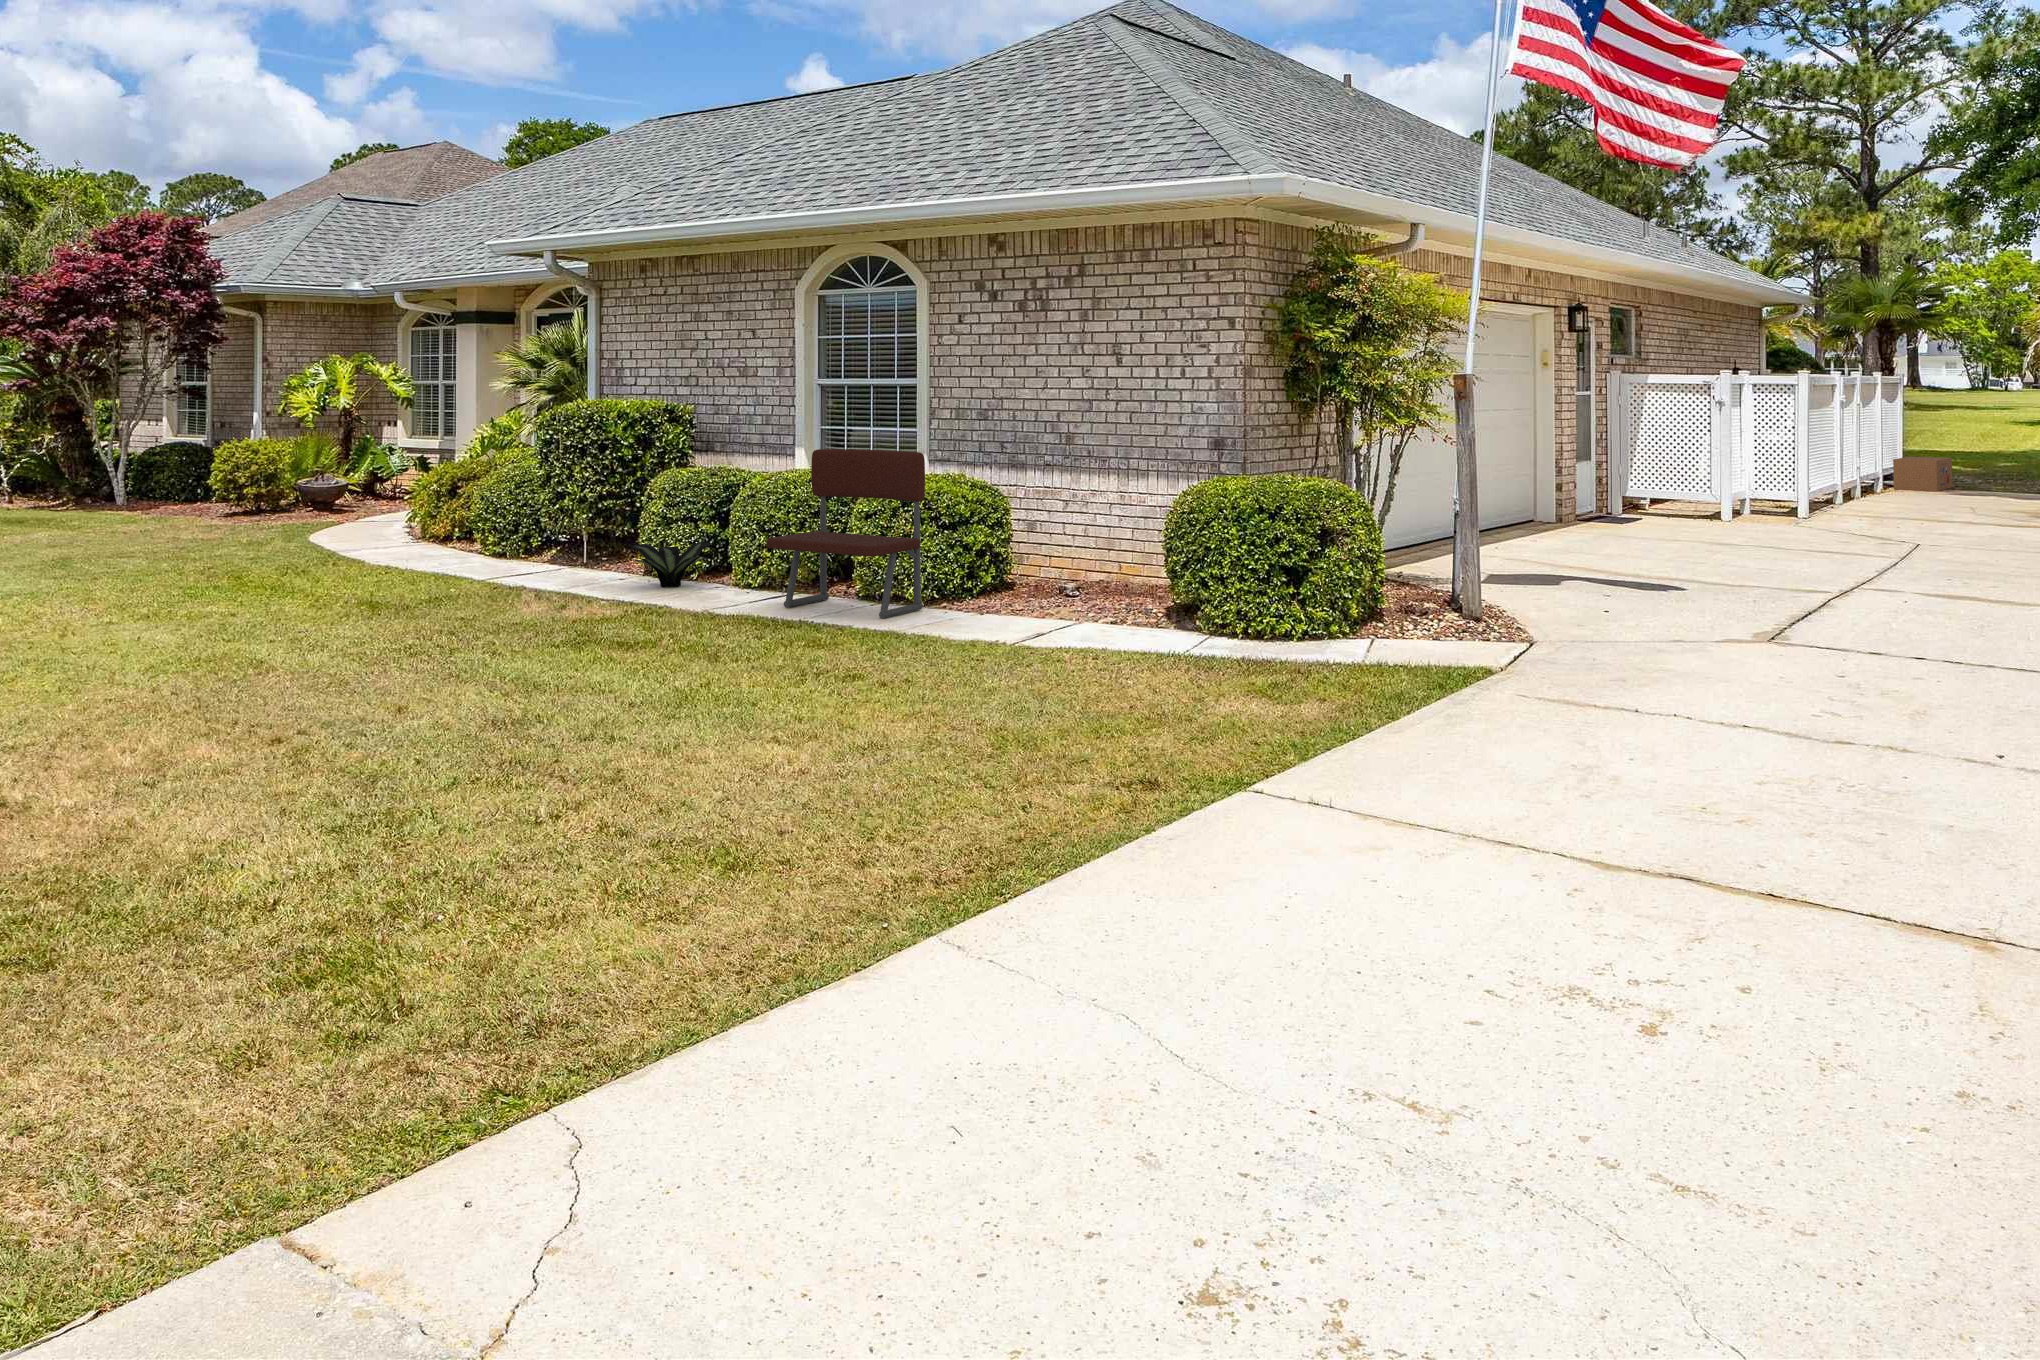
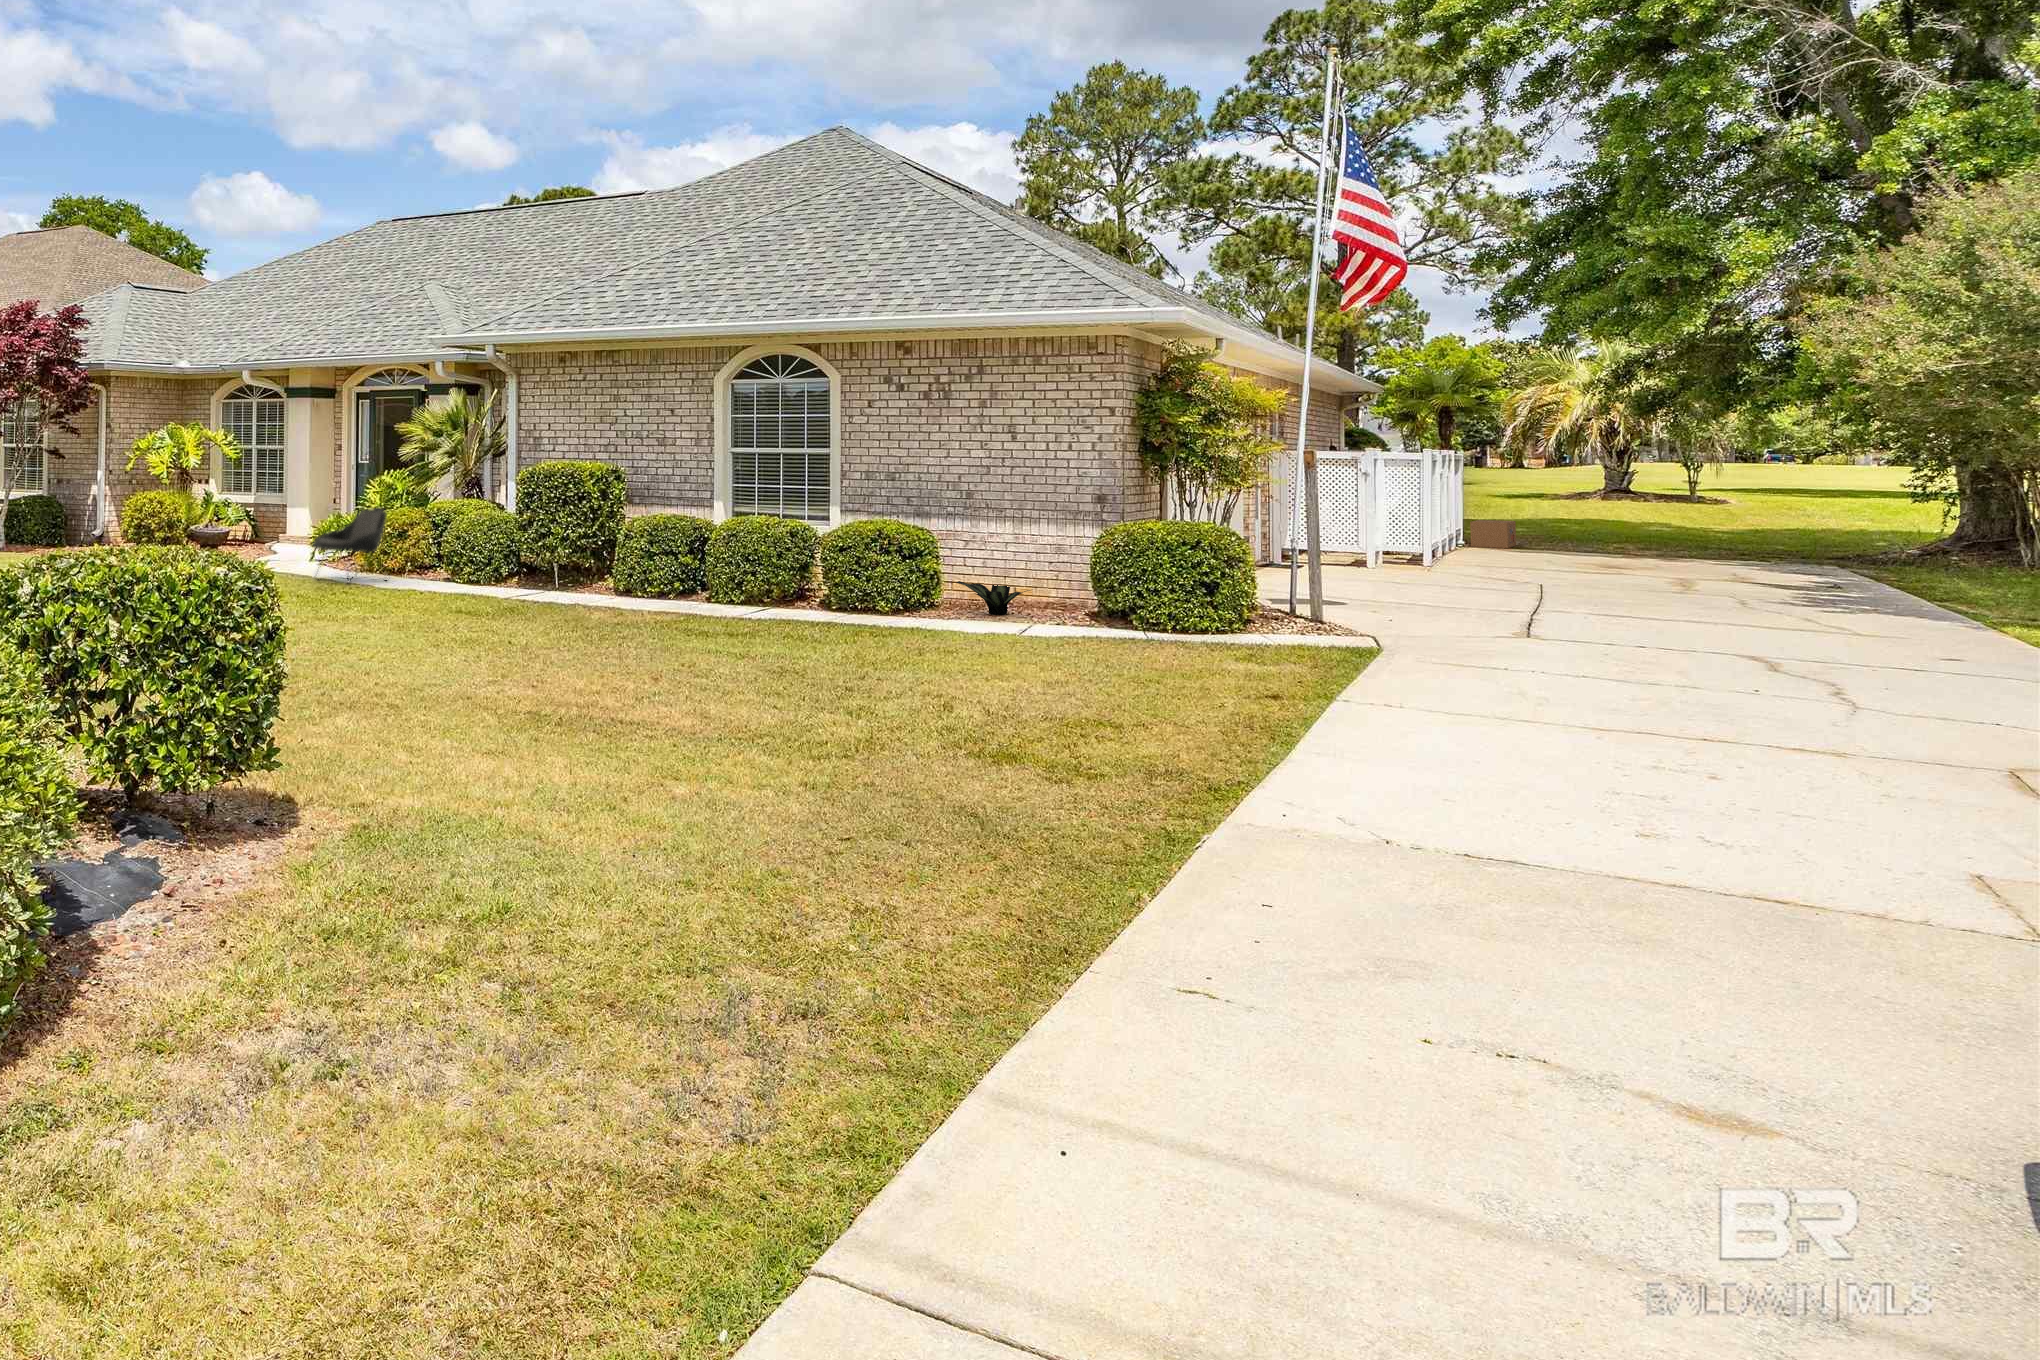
bench: present [766,449,925,618] -> none [784,501,900,622]
lounge chair: none [337,459,431,554] -> present [312,508,388,581]
potted plant: present [630,542,713,587] -> present [956,581,1030,615]

